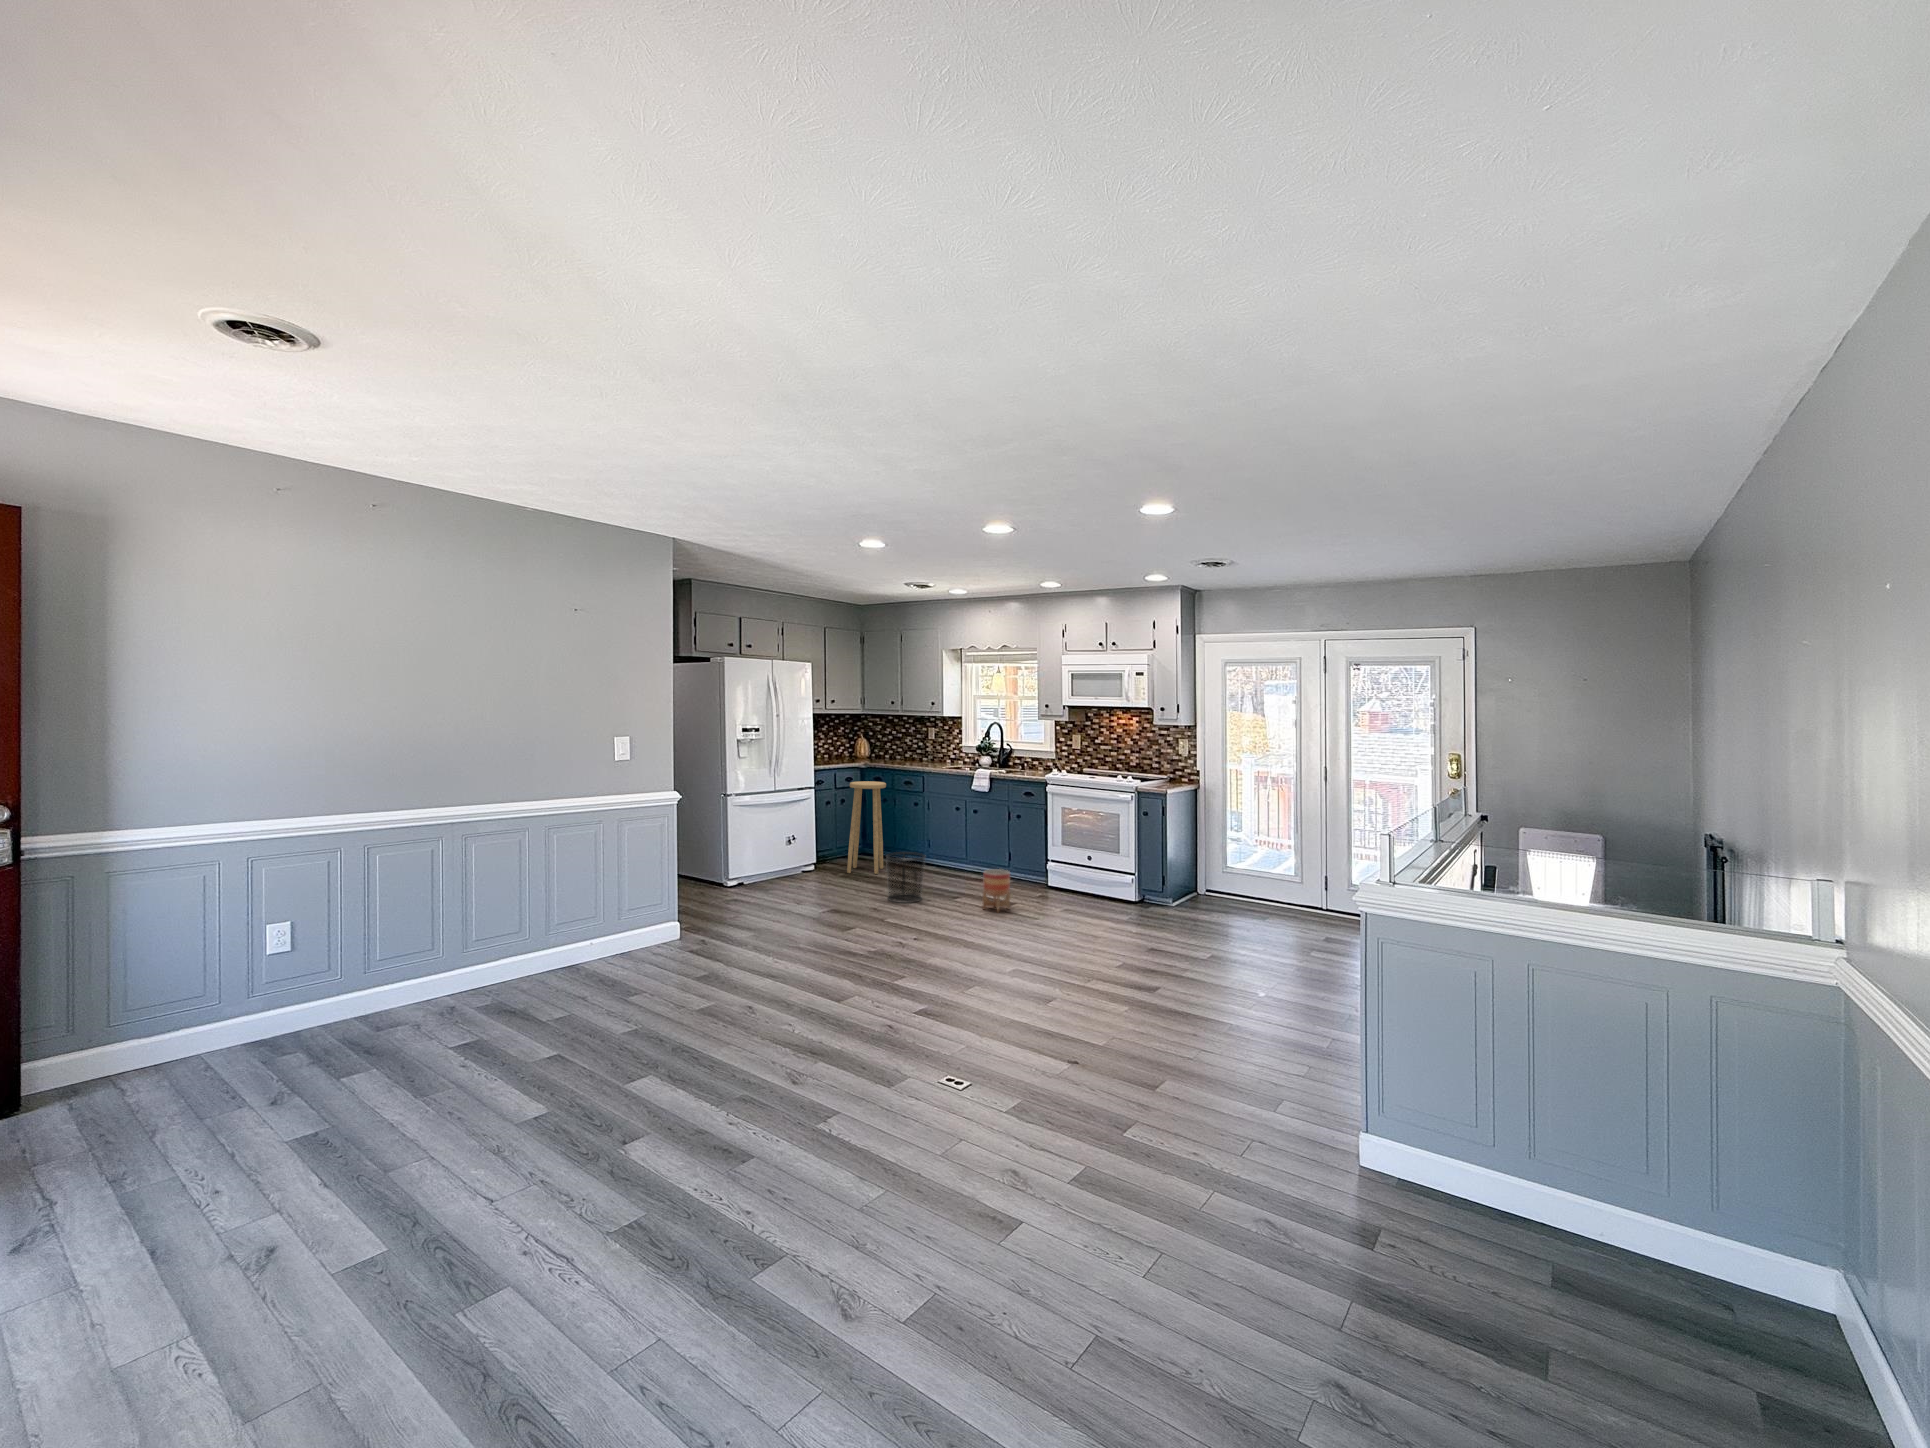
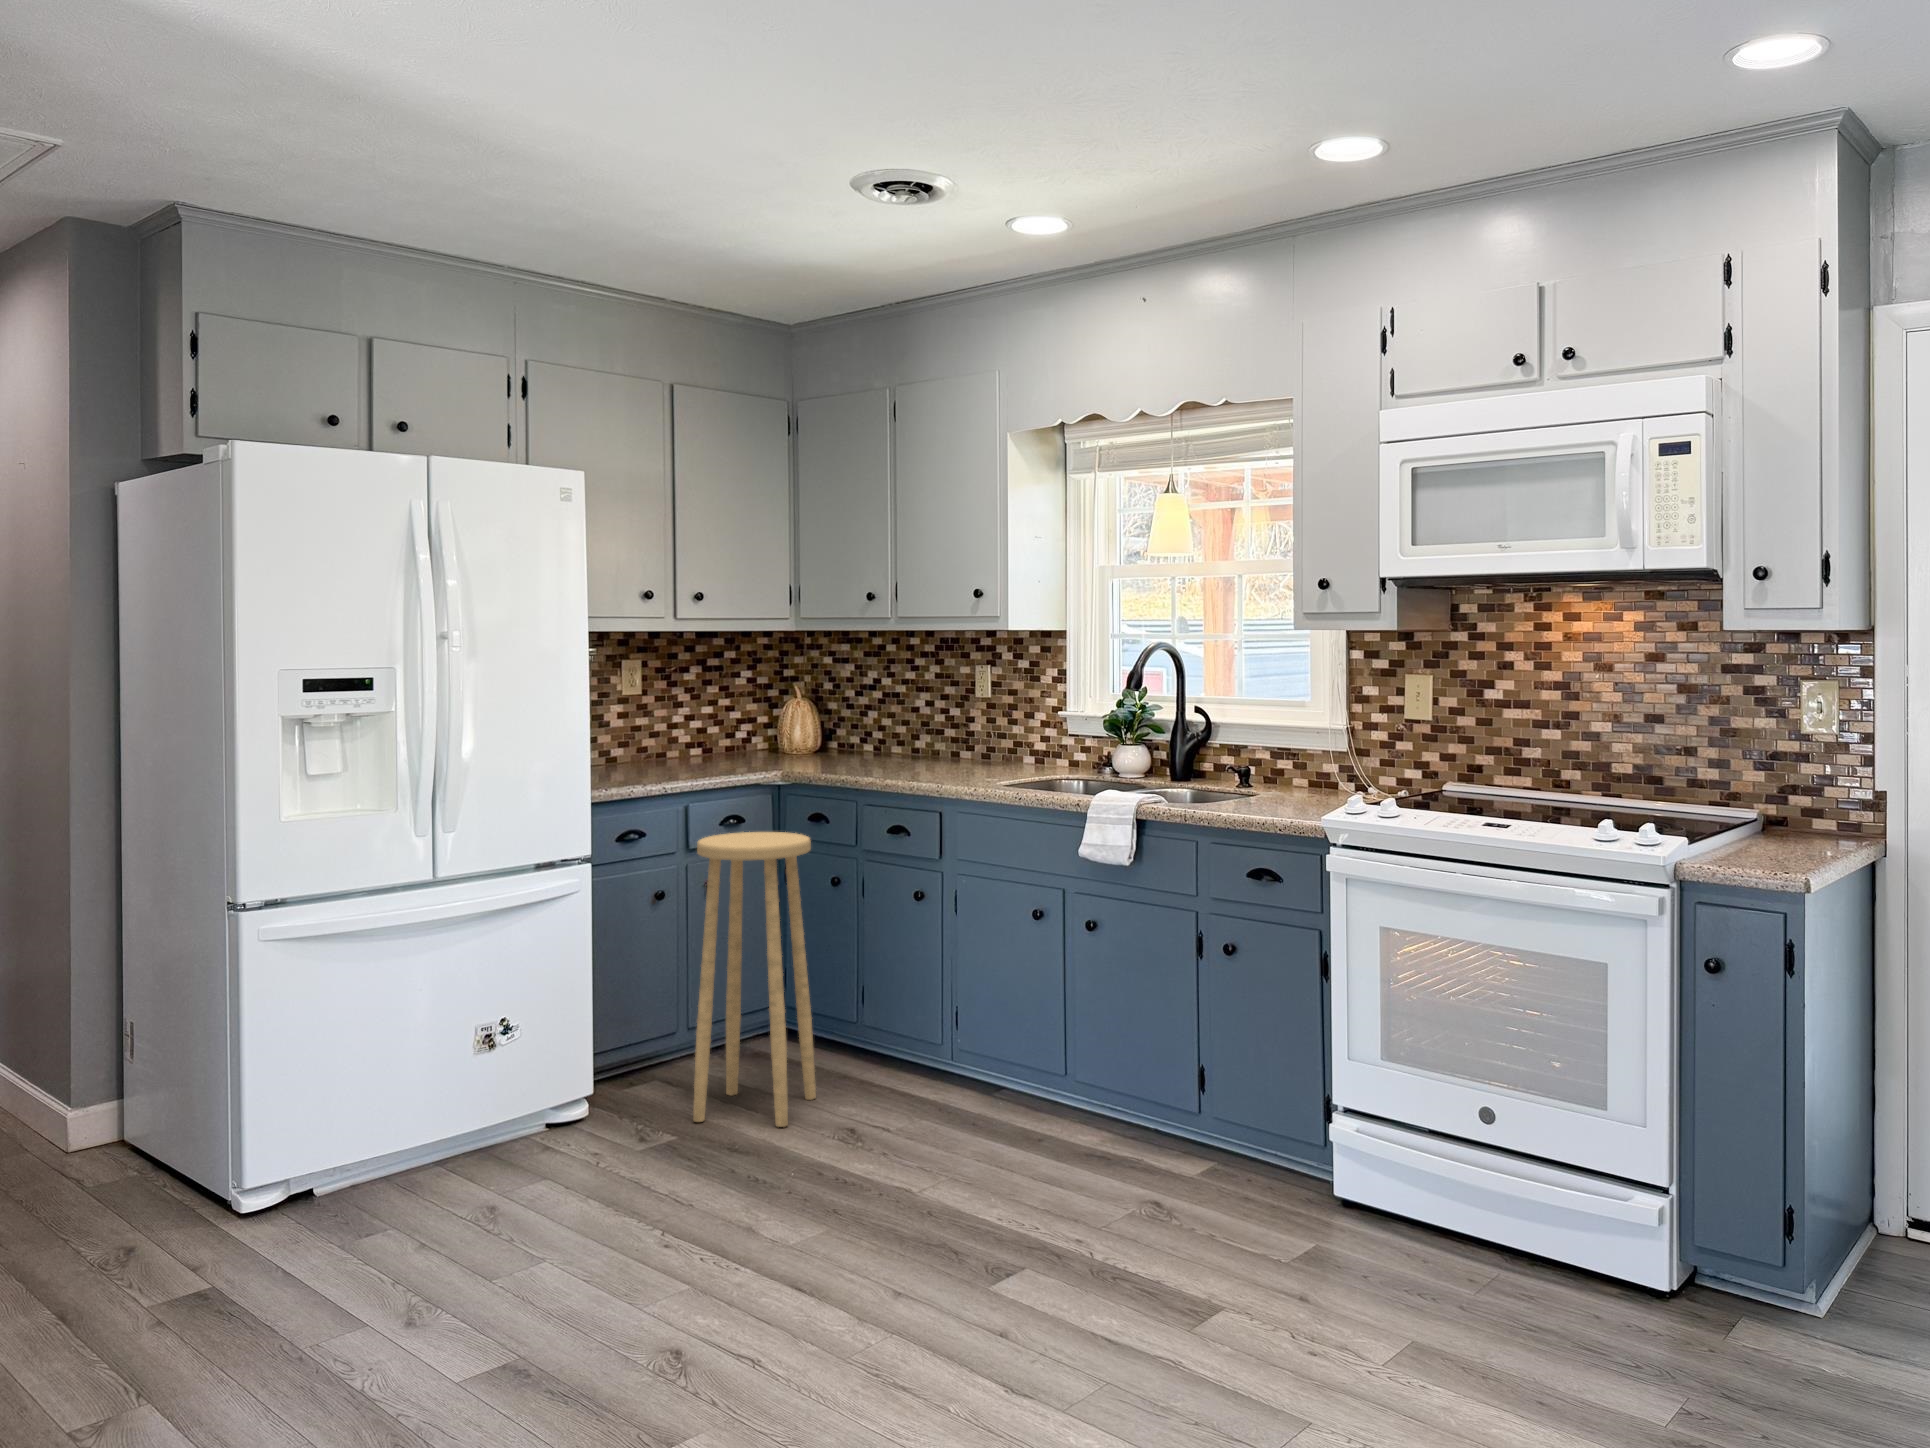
waste bin: present [886,852,925,903] -> none [737,1099,885,1302]
planter: present [982,869,1010,911] -> none [1081,1190,1189,1378]

